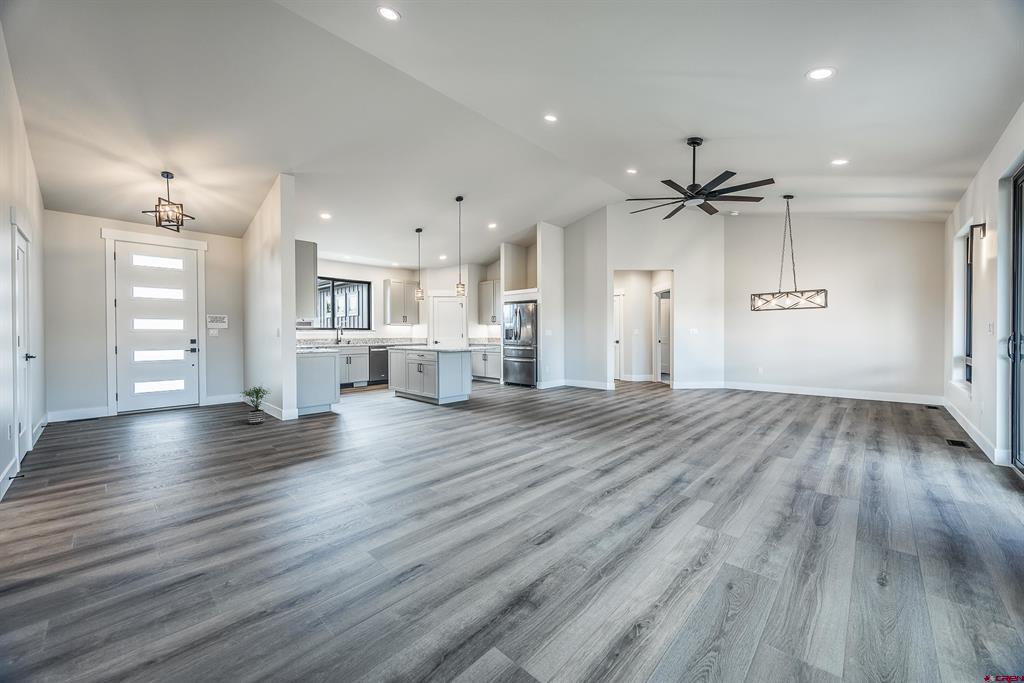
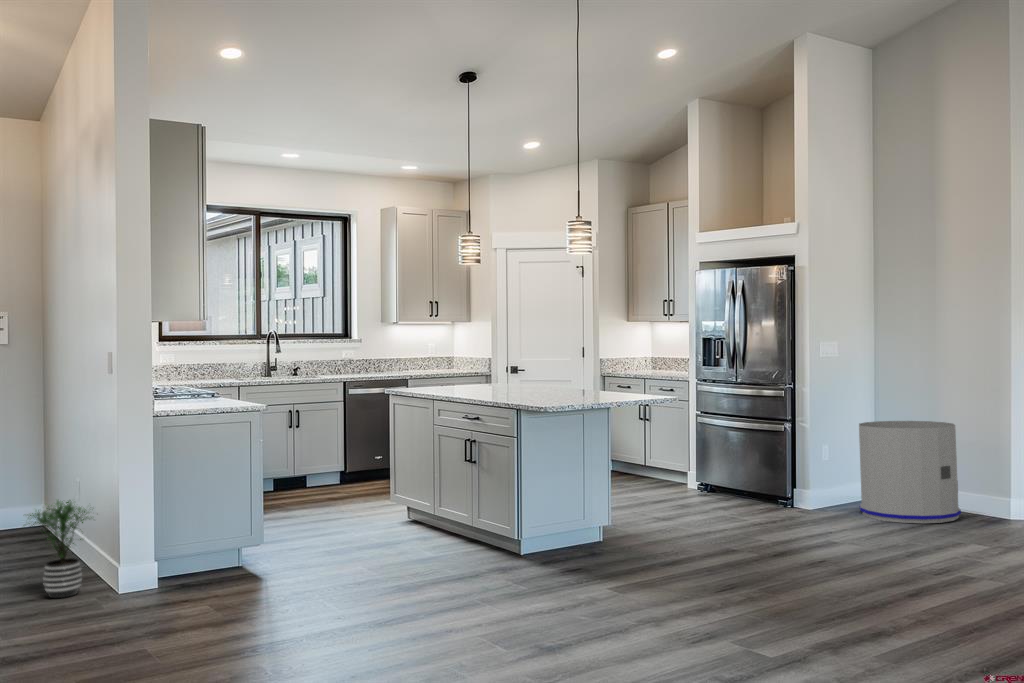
trash can: none [557,358,589,391] -> present [859,421,961,523]

